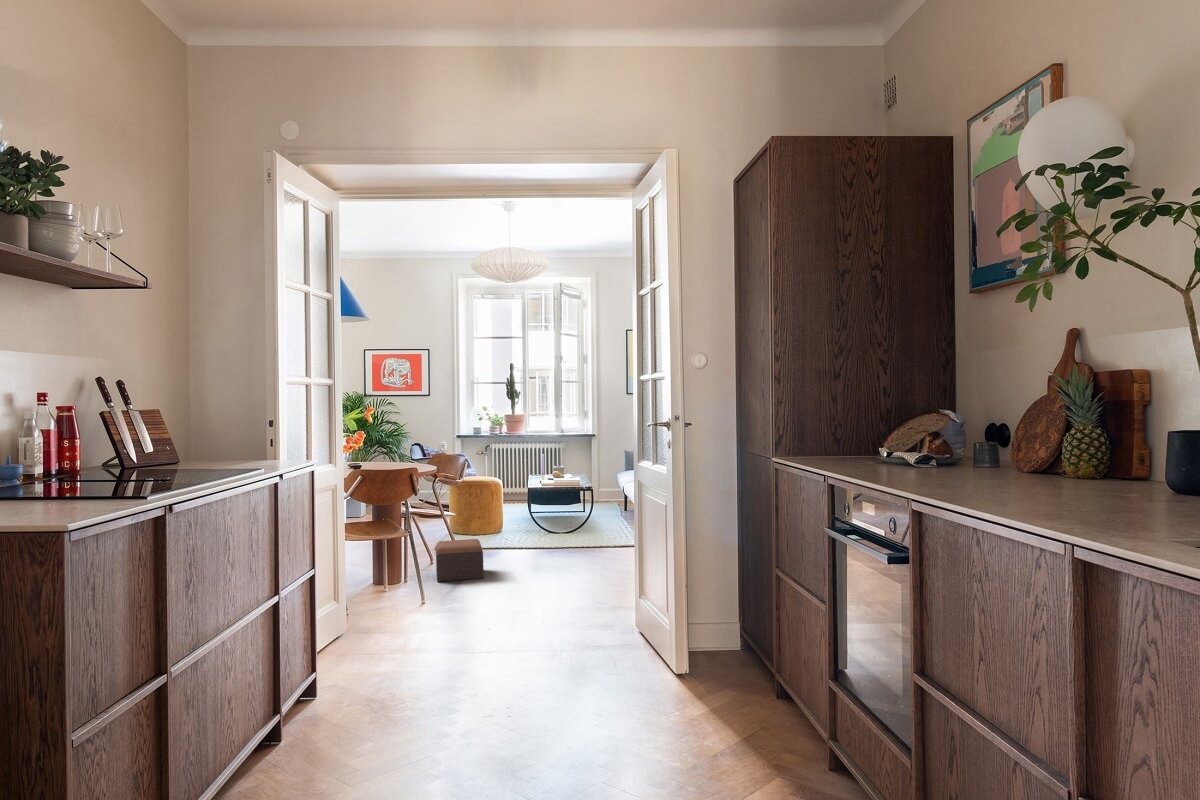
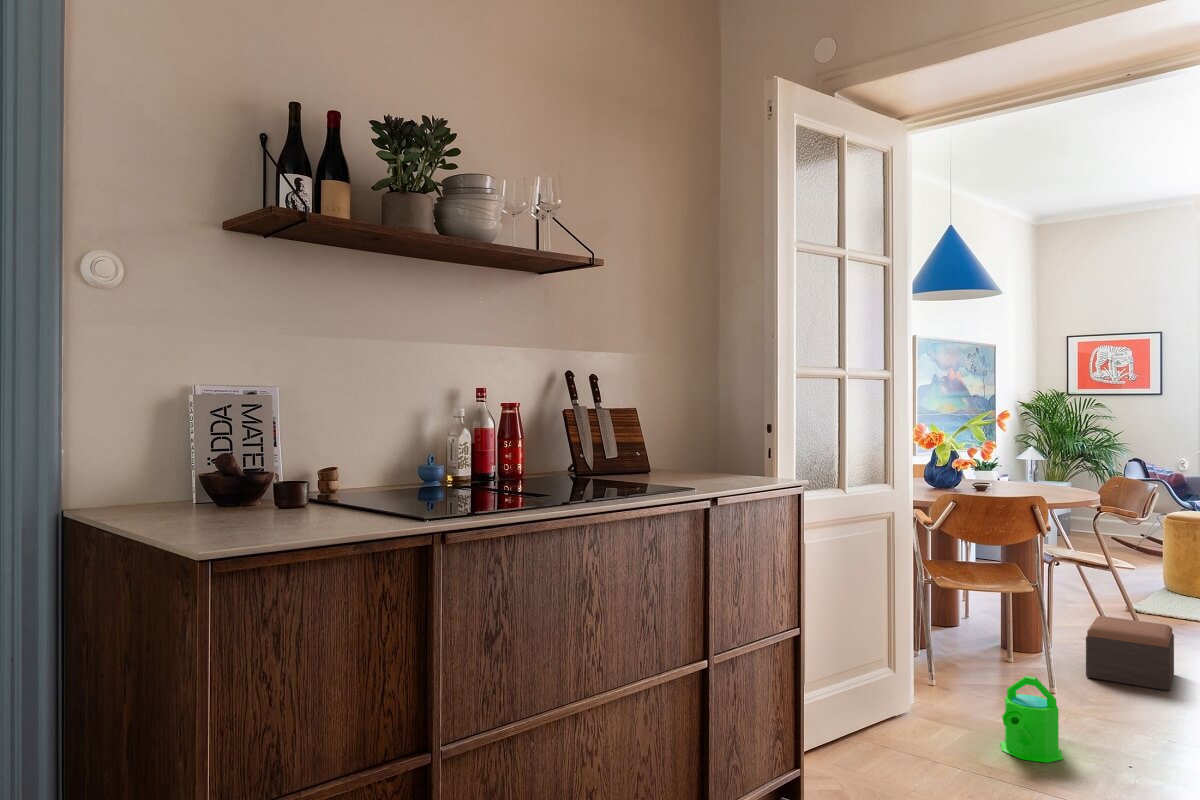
watering can: none [414,577,453,631] -> present [1001,676,1063,763]

